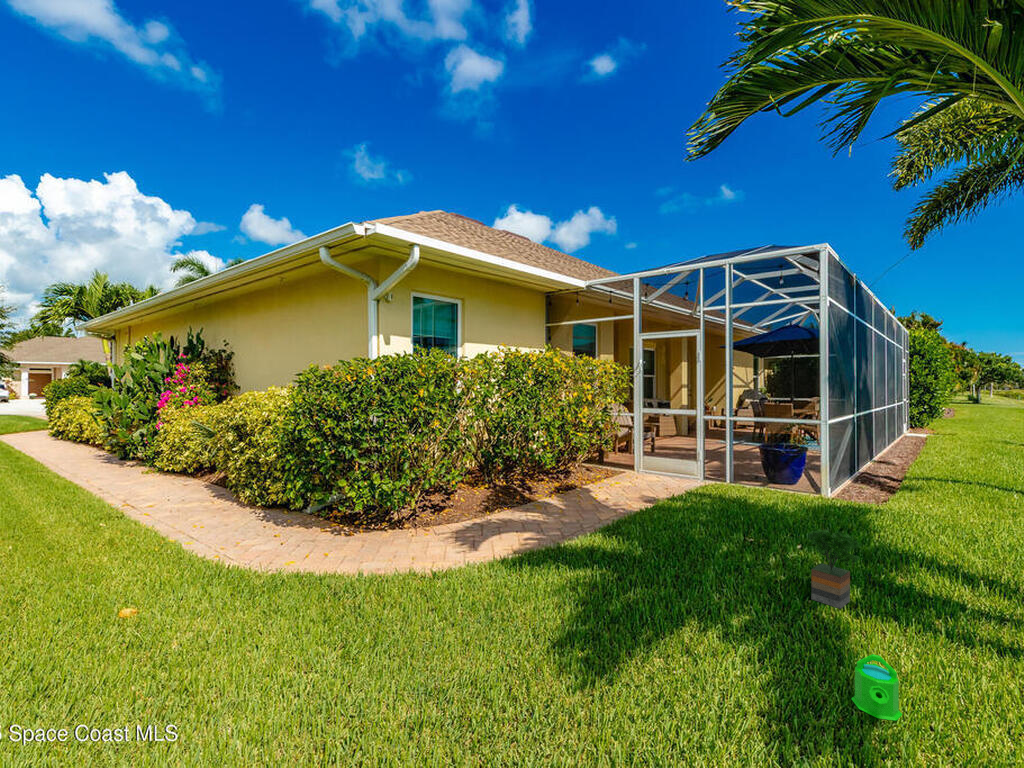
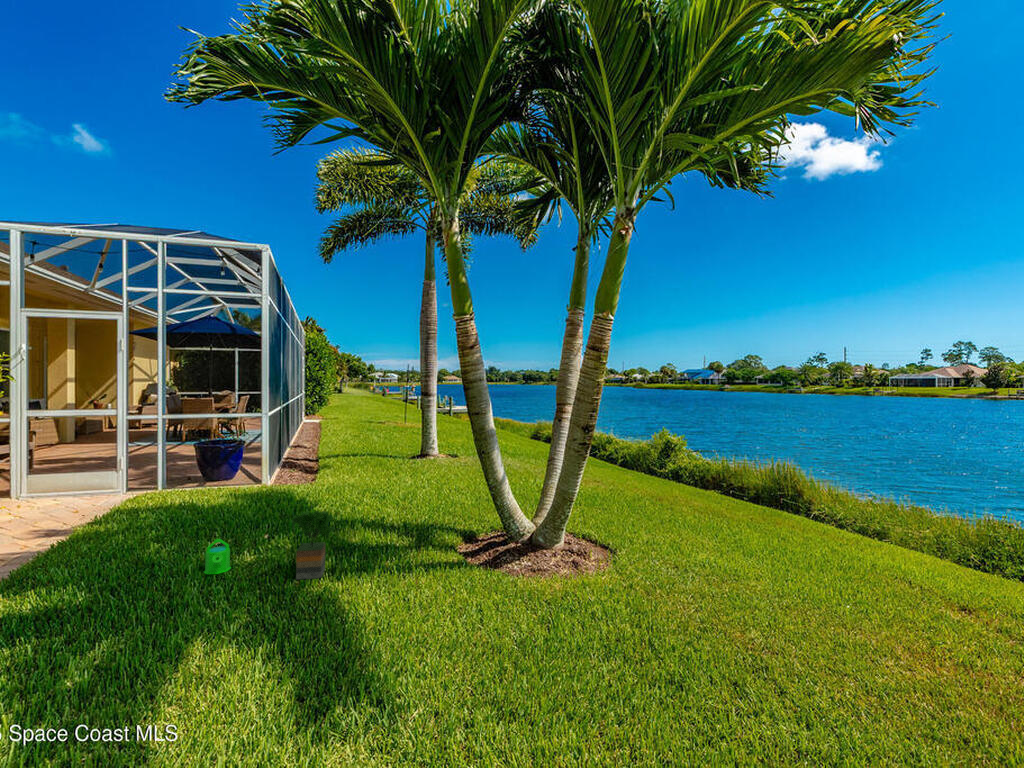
watering can: present [851,654,902,721] -> present [204,539,231,574]

